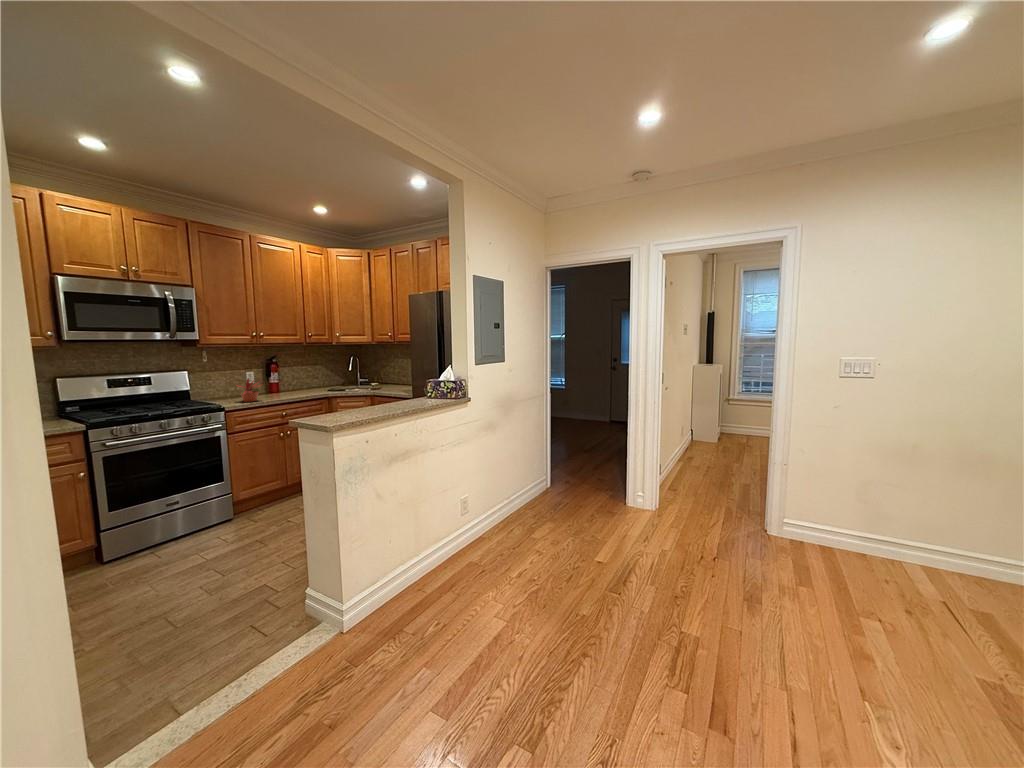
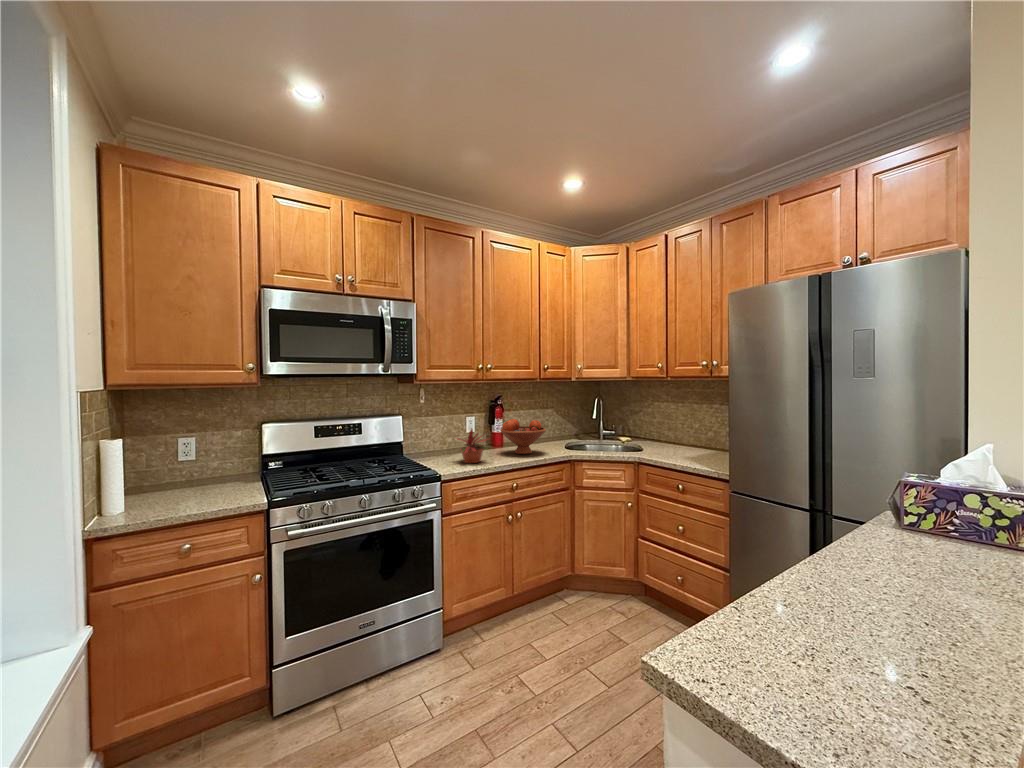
fruit bowl: none [274,372,310,396] -> present [501,419,546,454]

